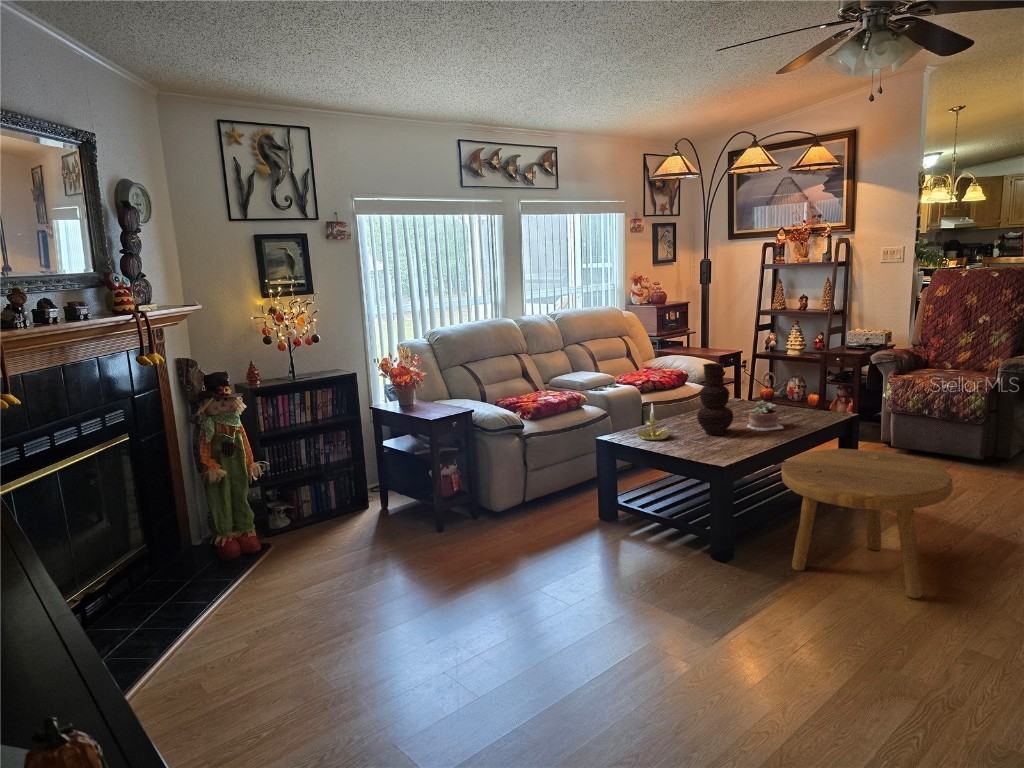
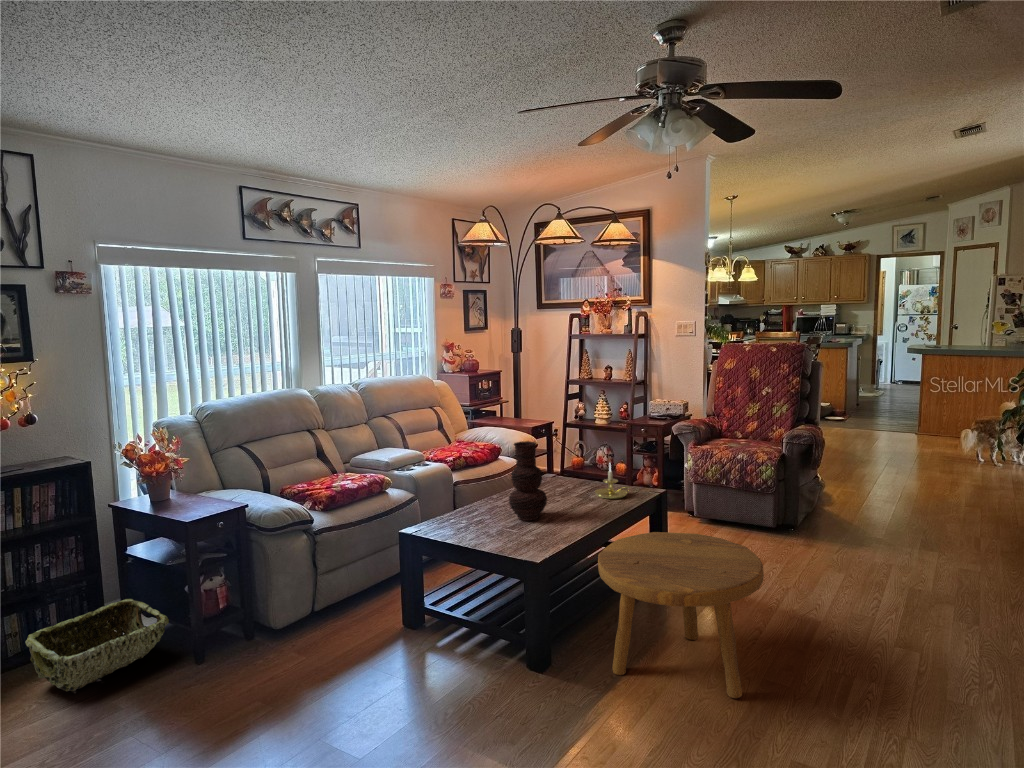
succulent plant: present [747,400,783,431] -> none [559,479,598,514]
candle holder: present [637,406,670,440] -> present [595,463,628,499]
woven basket: none [325,480,418,540] -> present [25,599,169,691]

